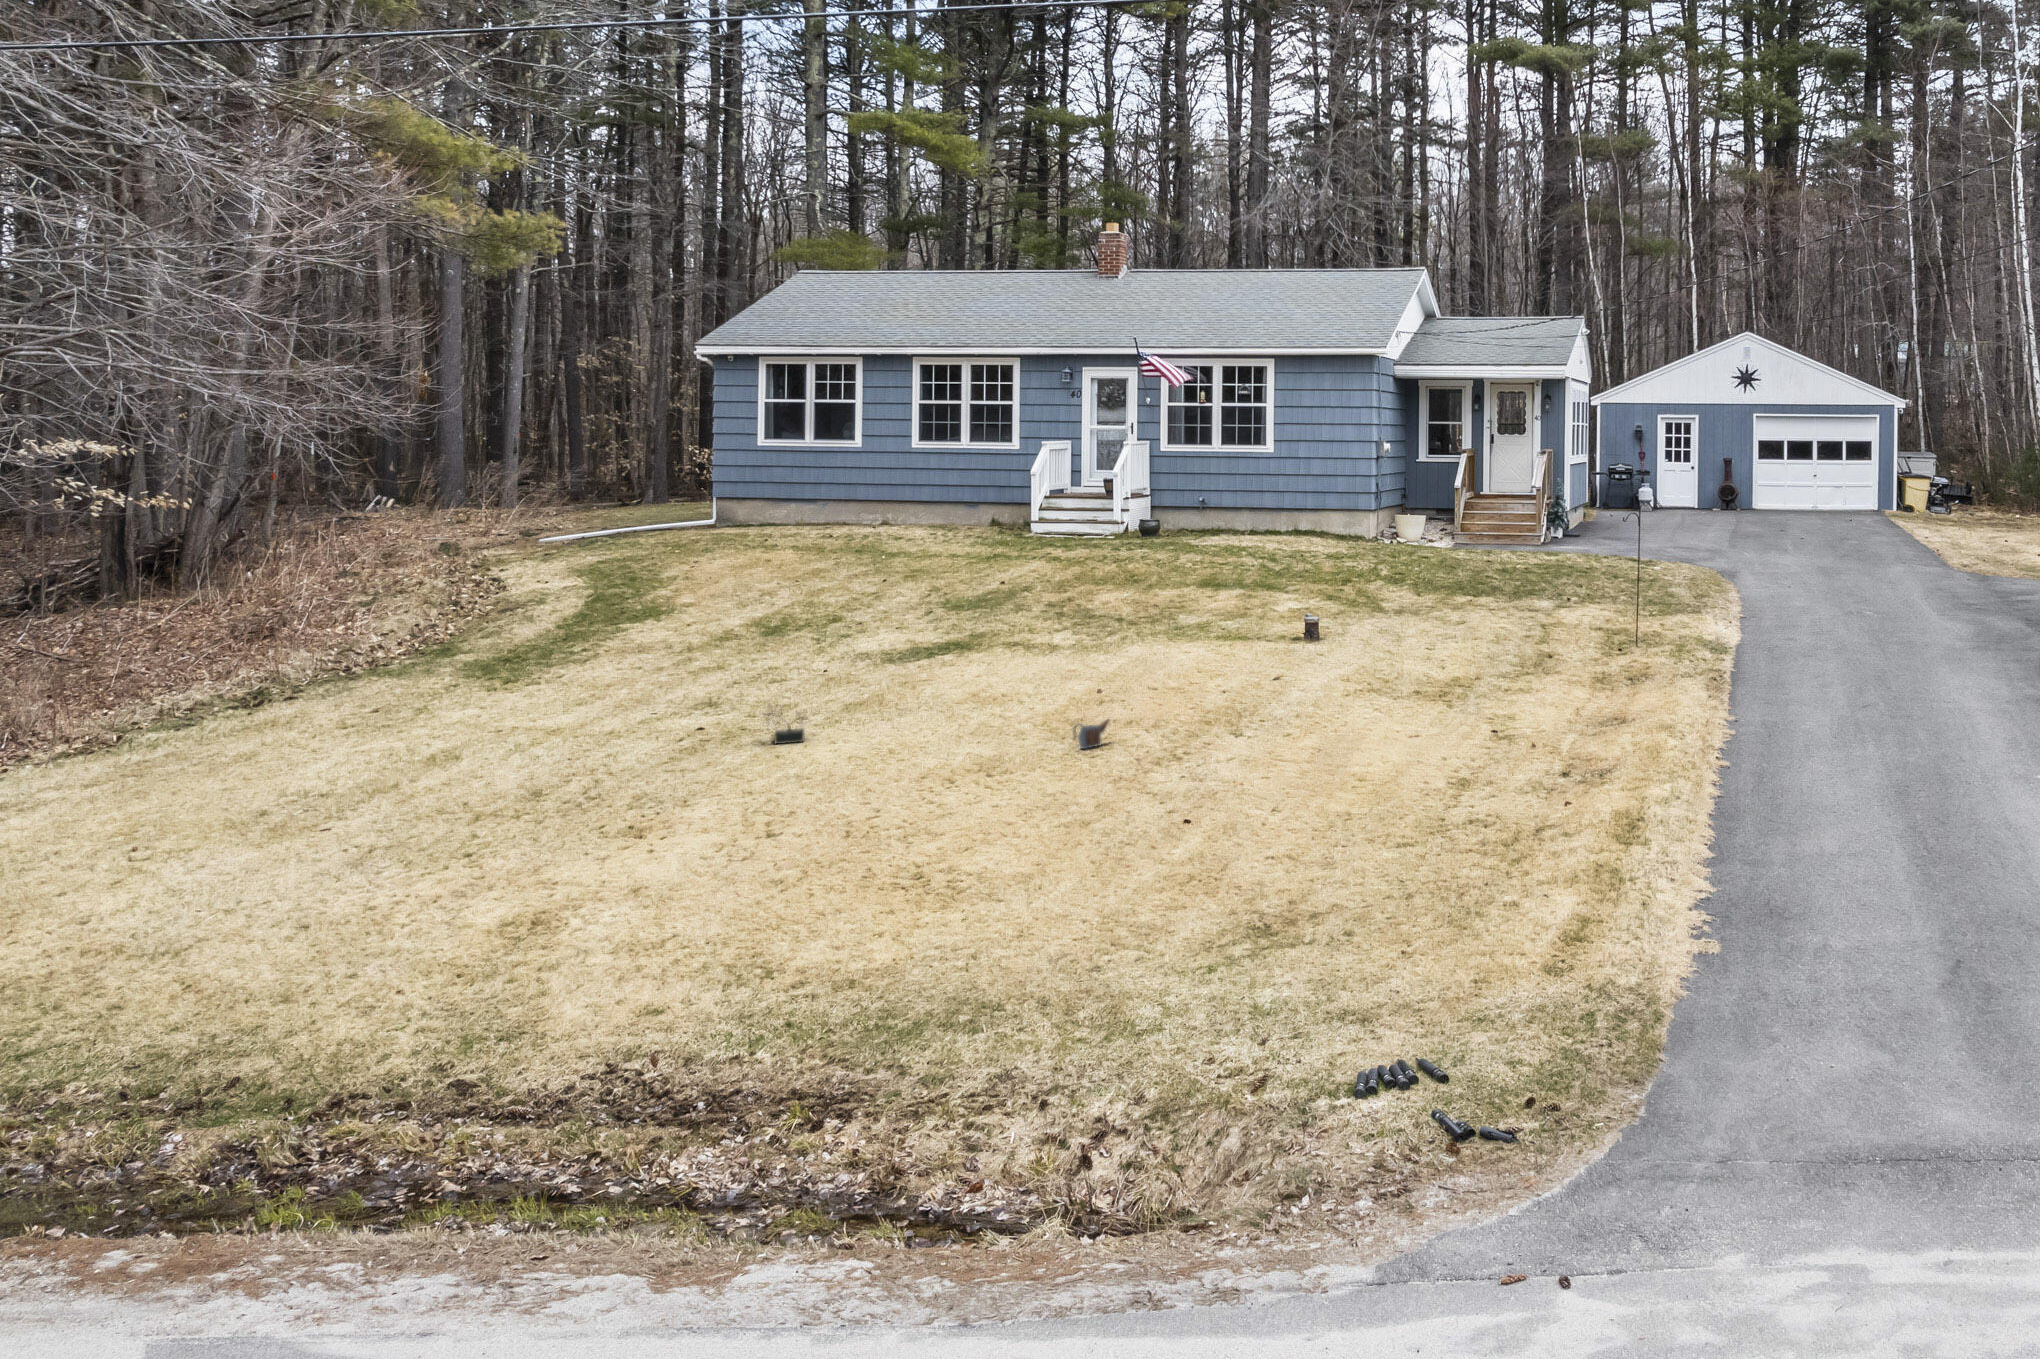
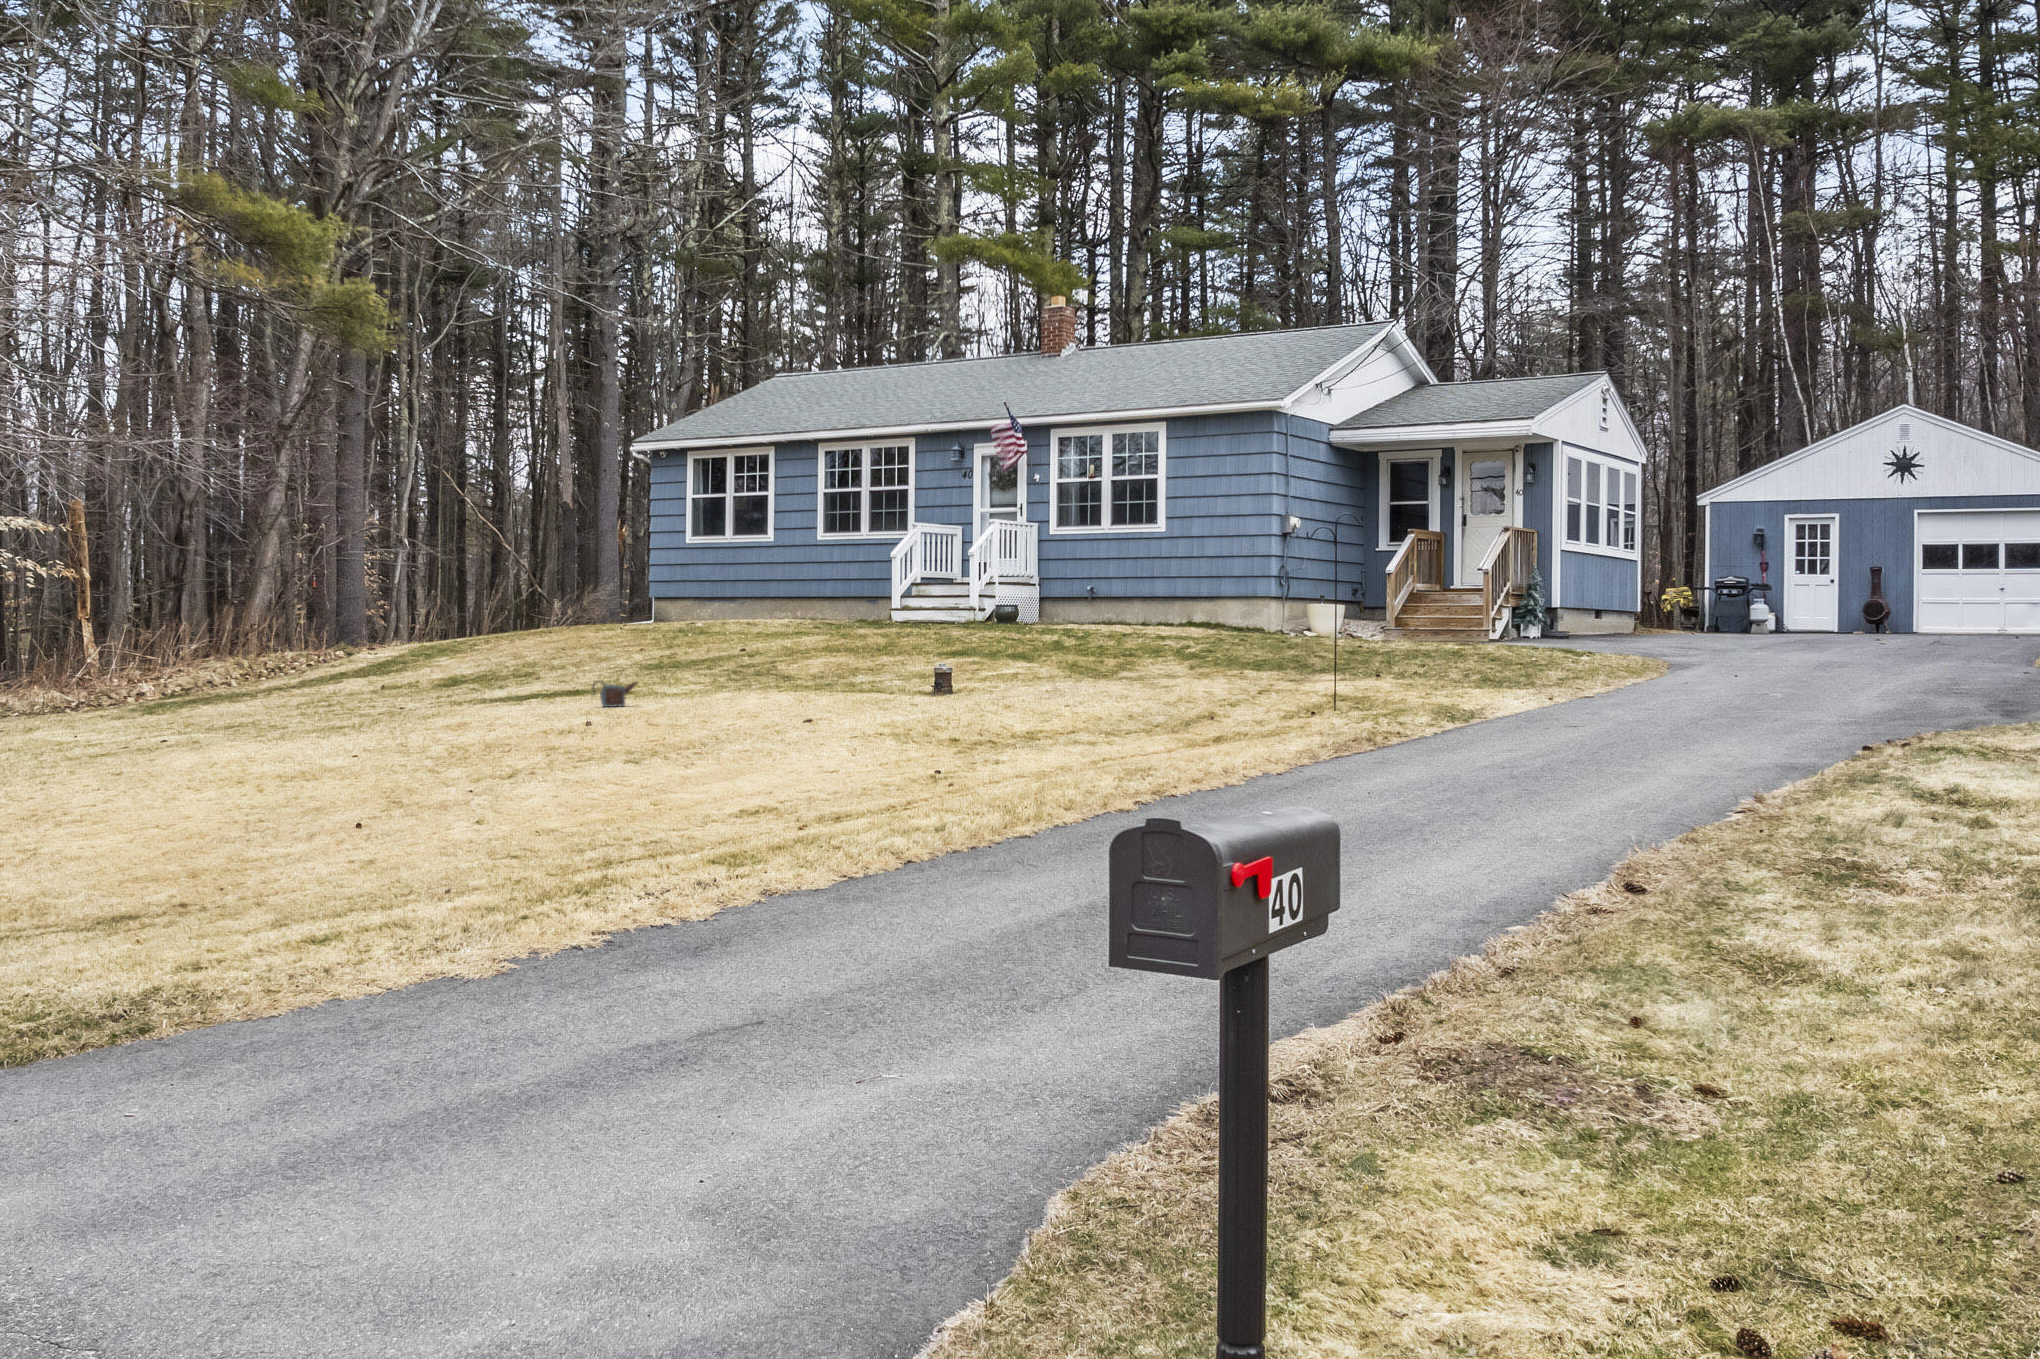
decorative plant: present [764,706,808,744] -> none [372,663,417,699]

